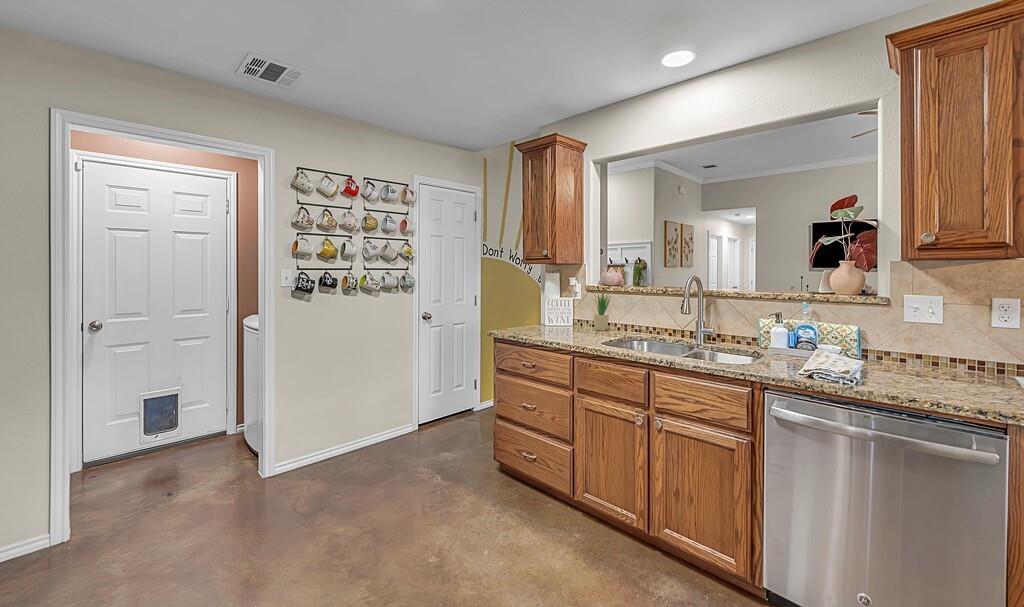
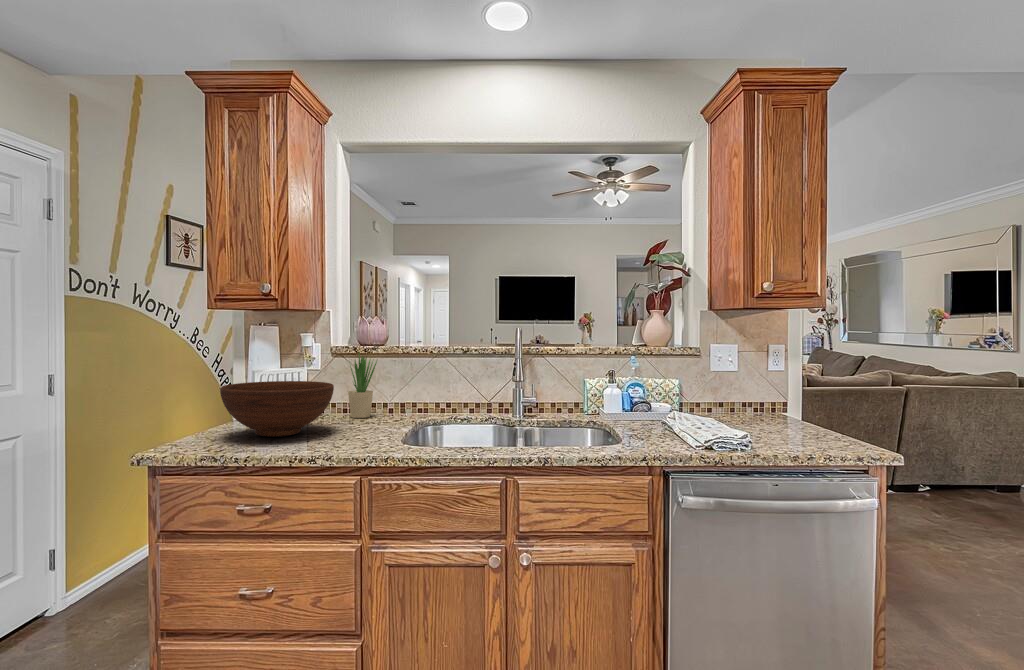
fruit bowl: none [519,305,576,334] -> present [220,381,334,437]

